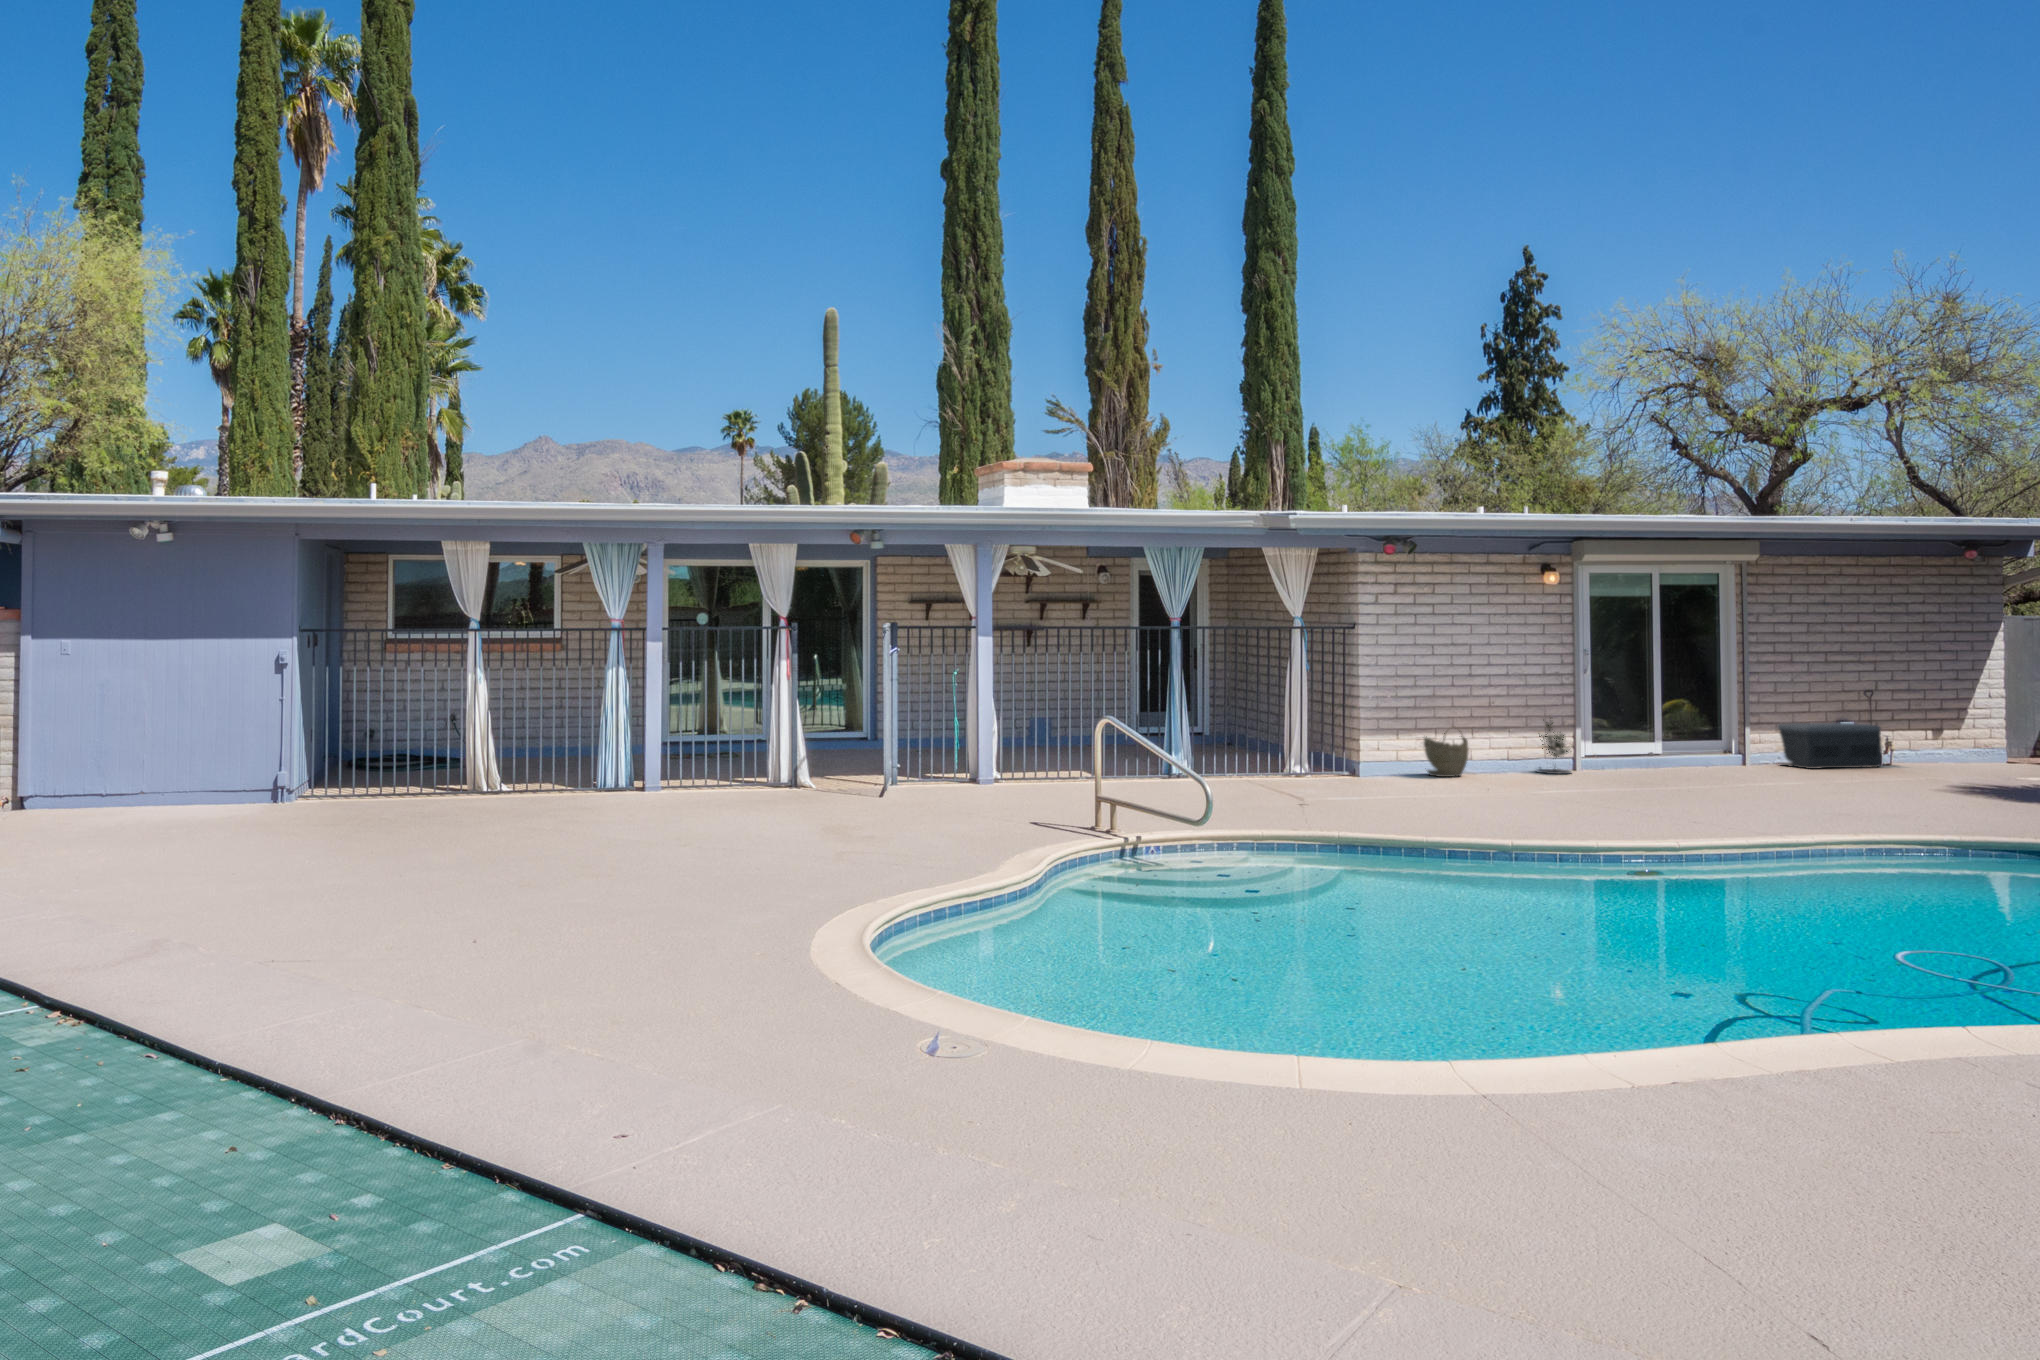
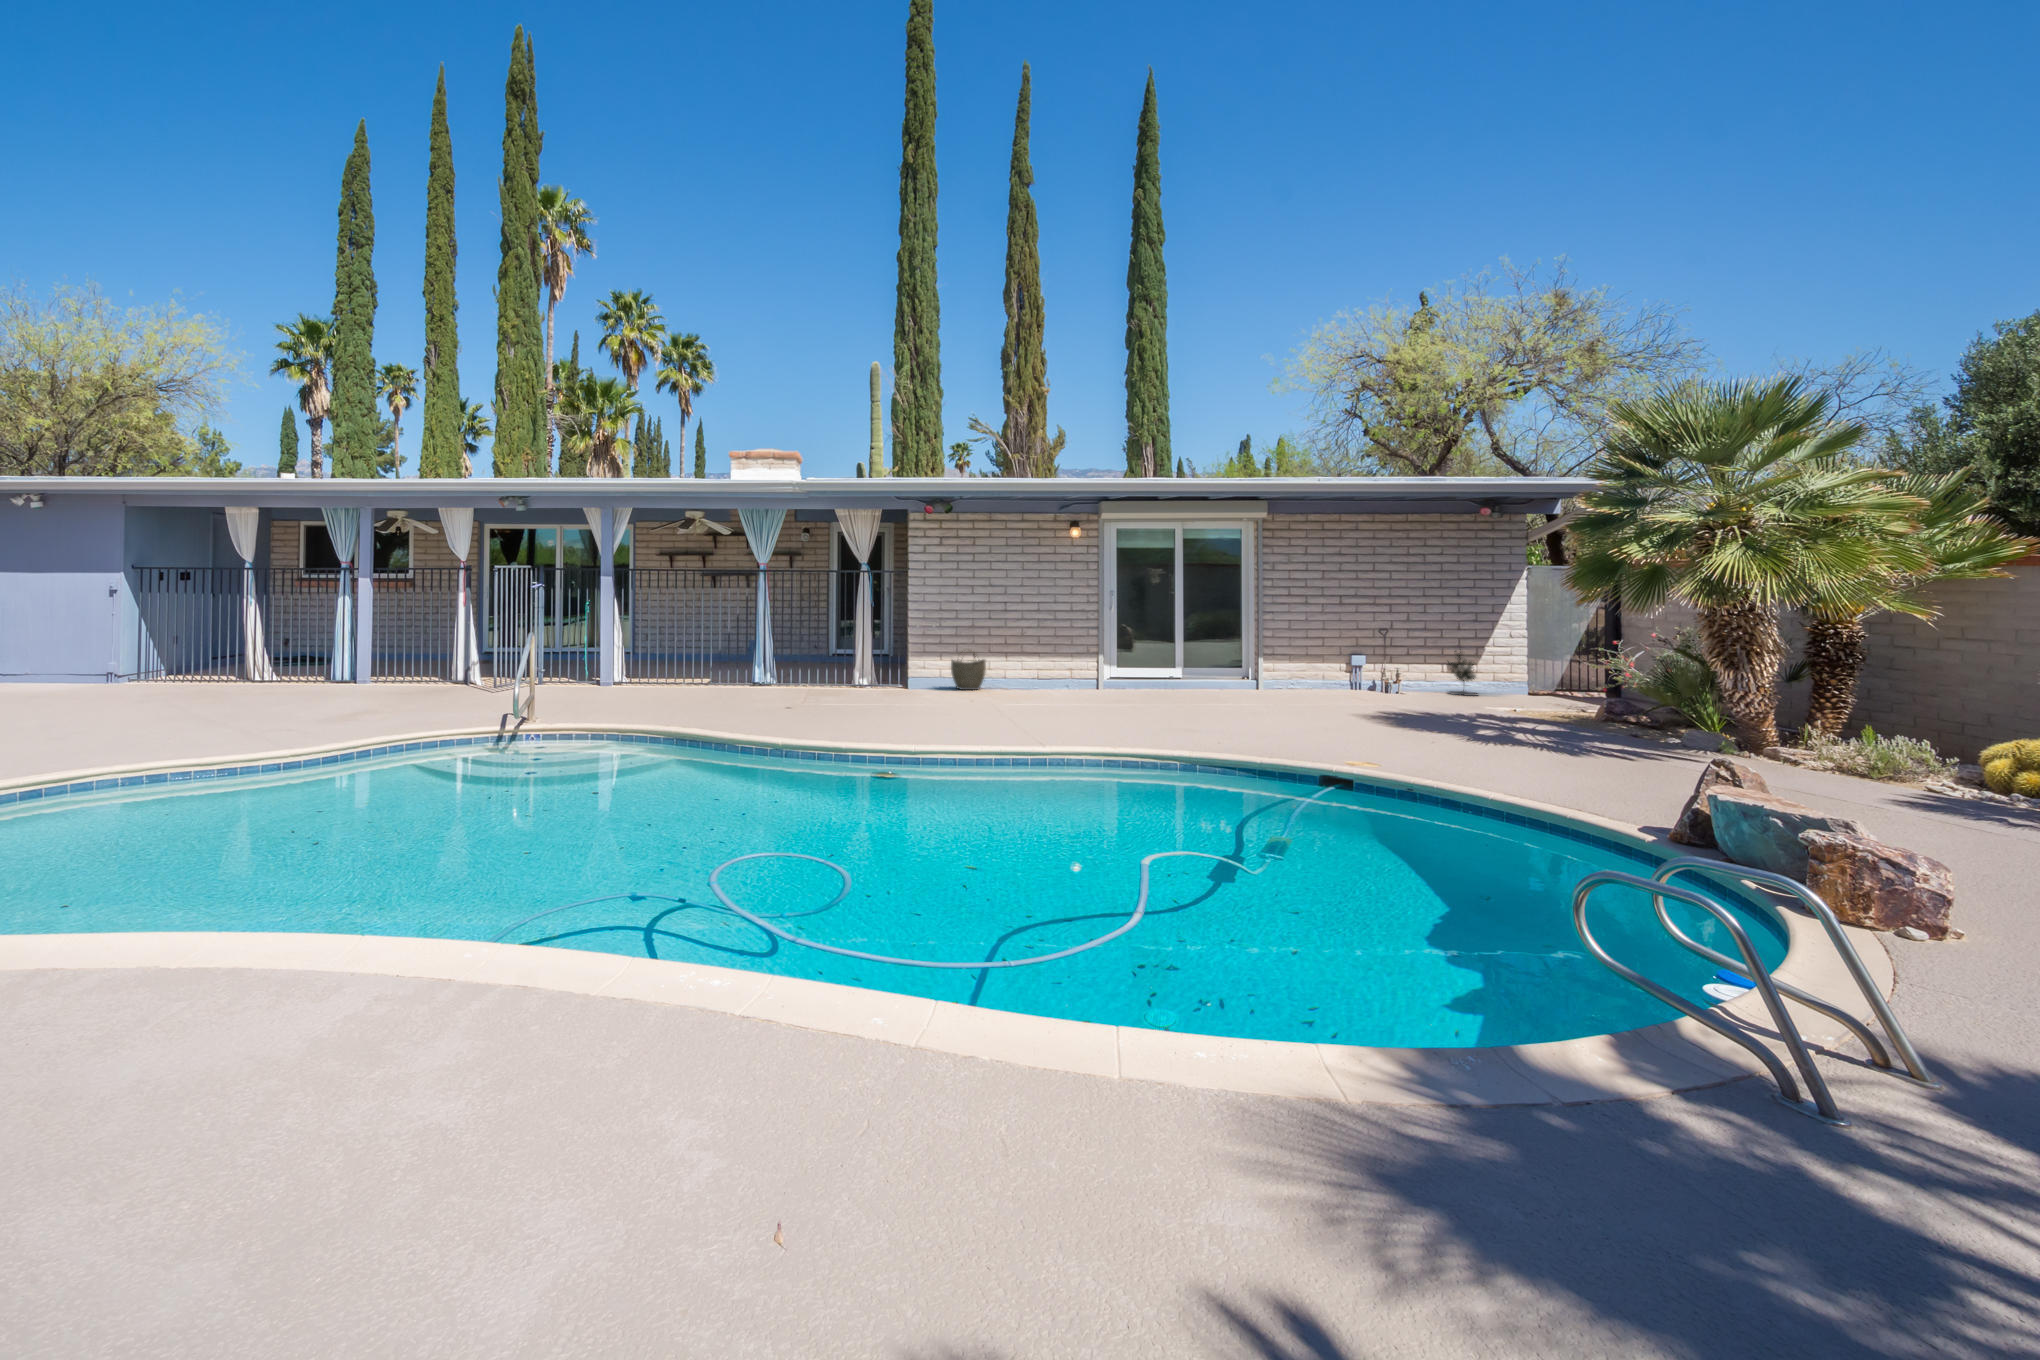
potted tree: present [1536,718,1571,774] -> present [1448,649,1478,696]
storage bench: present [1778,723,1882,769] -> none [1287,655,1377,694]

